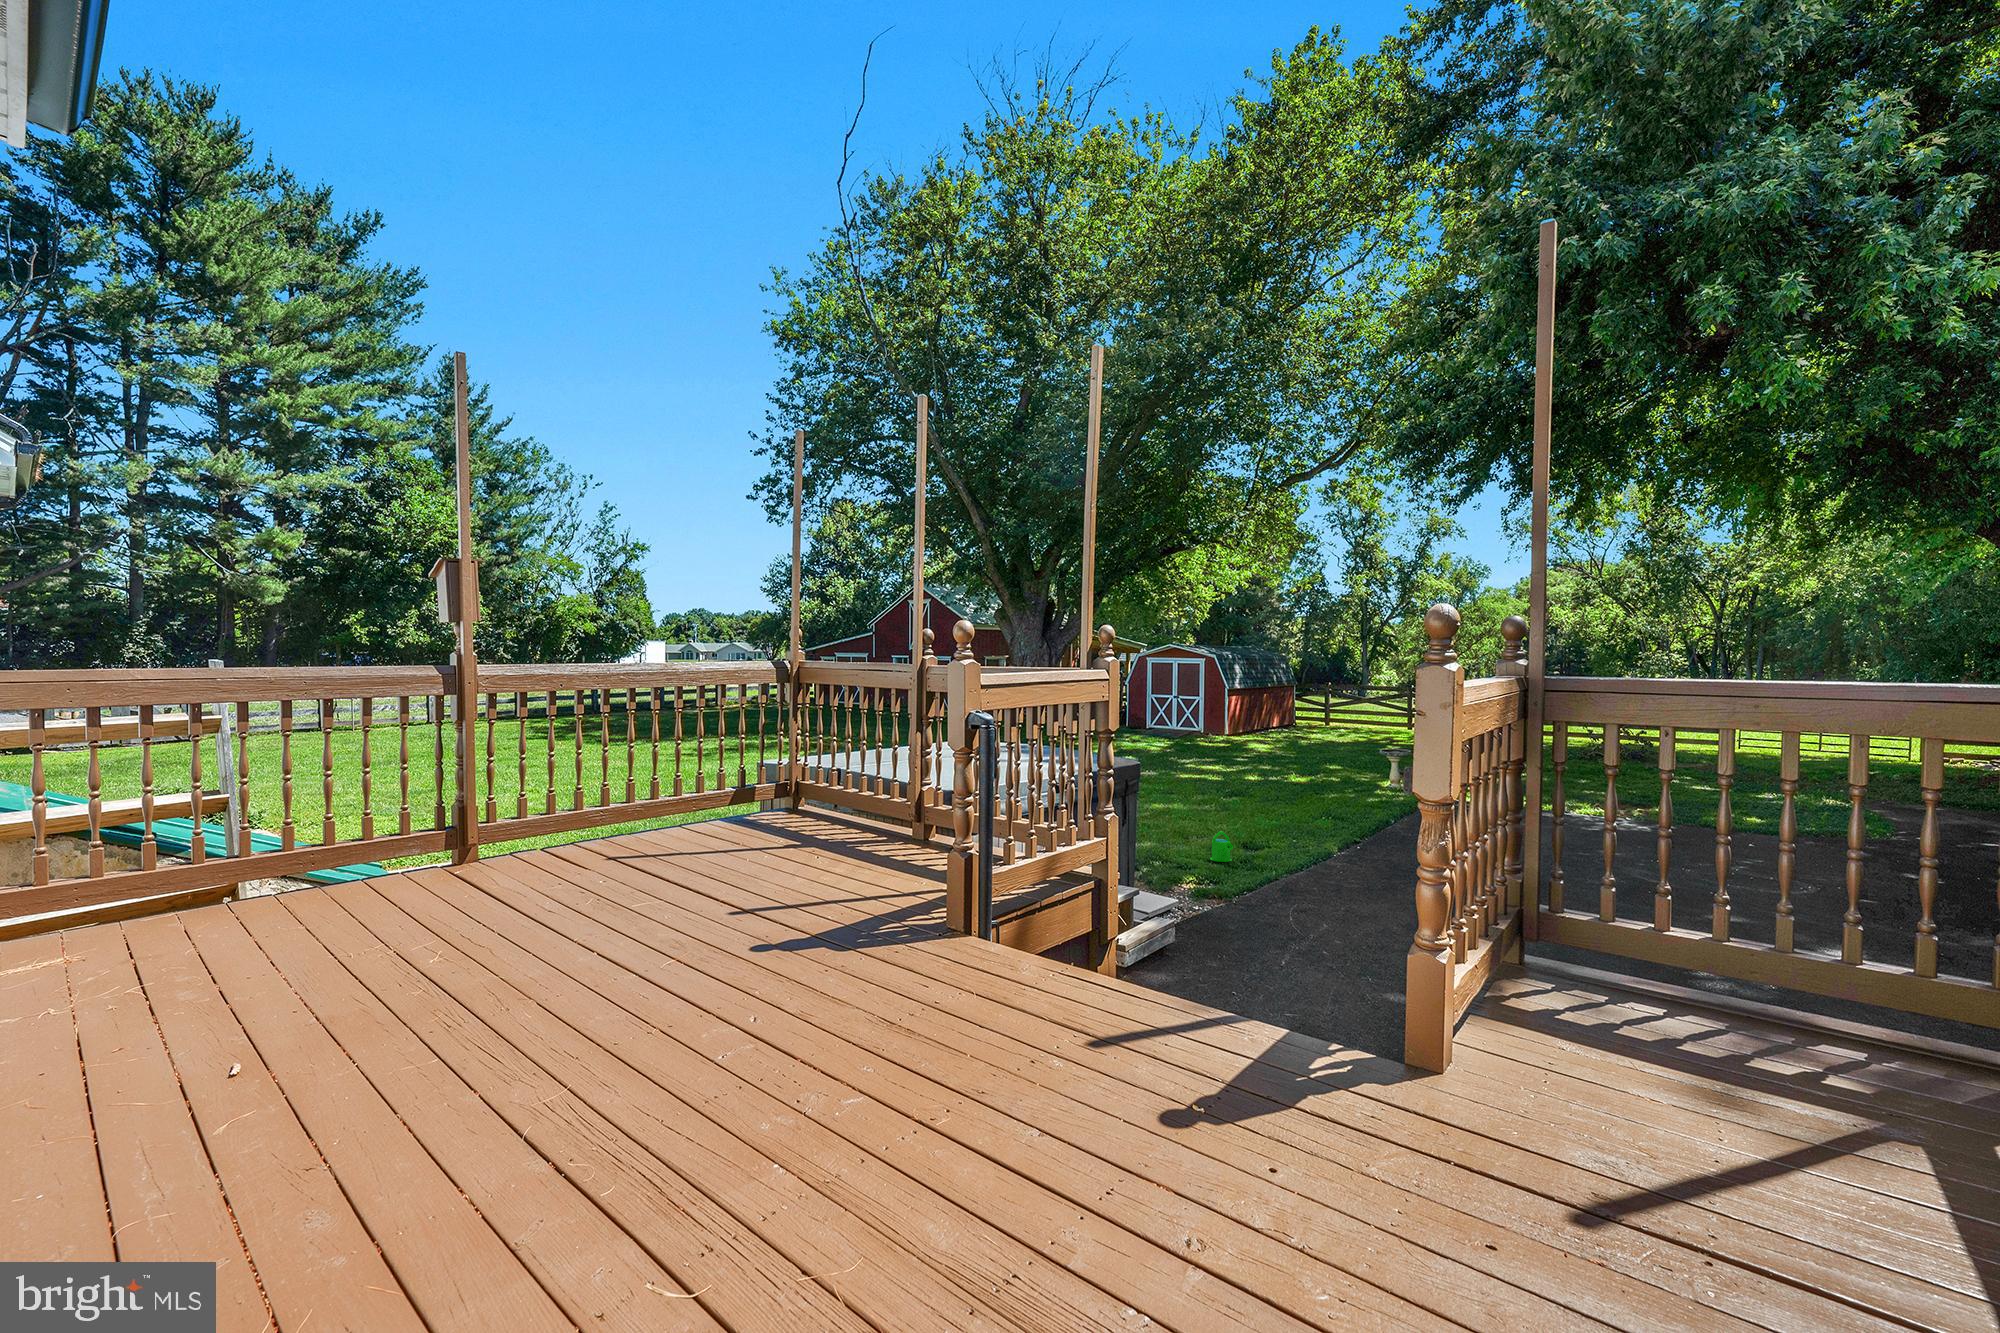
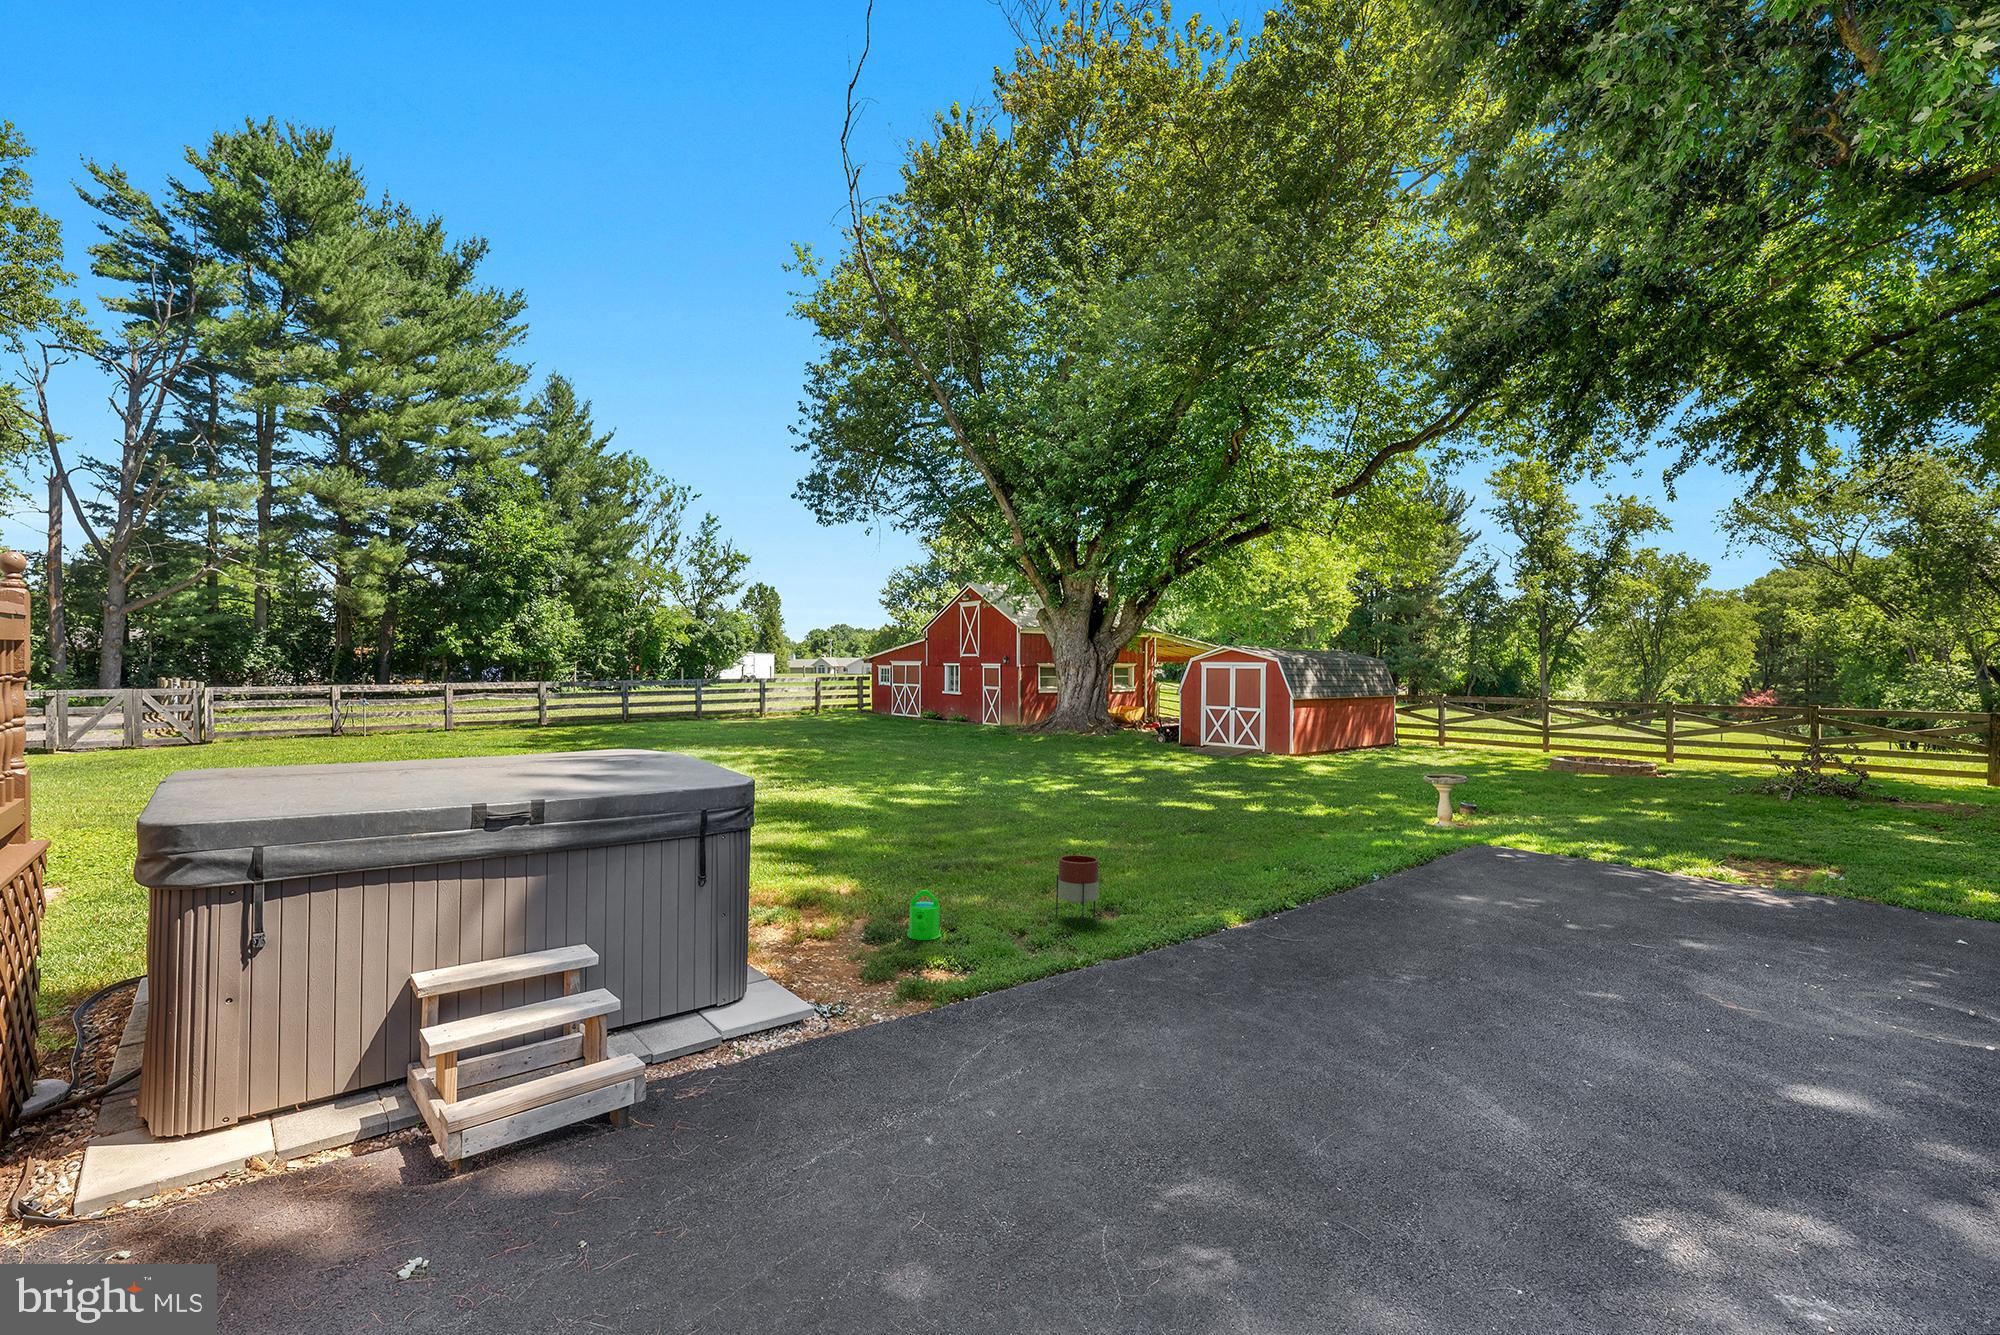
planter: none [1277,806,1305,849] -> present [1056,855,1099,926]

